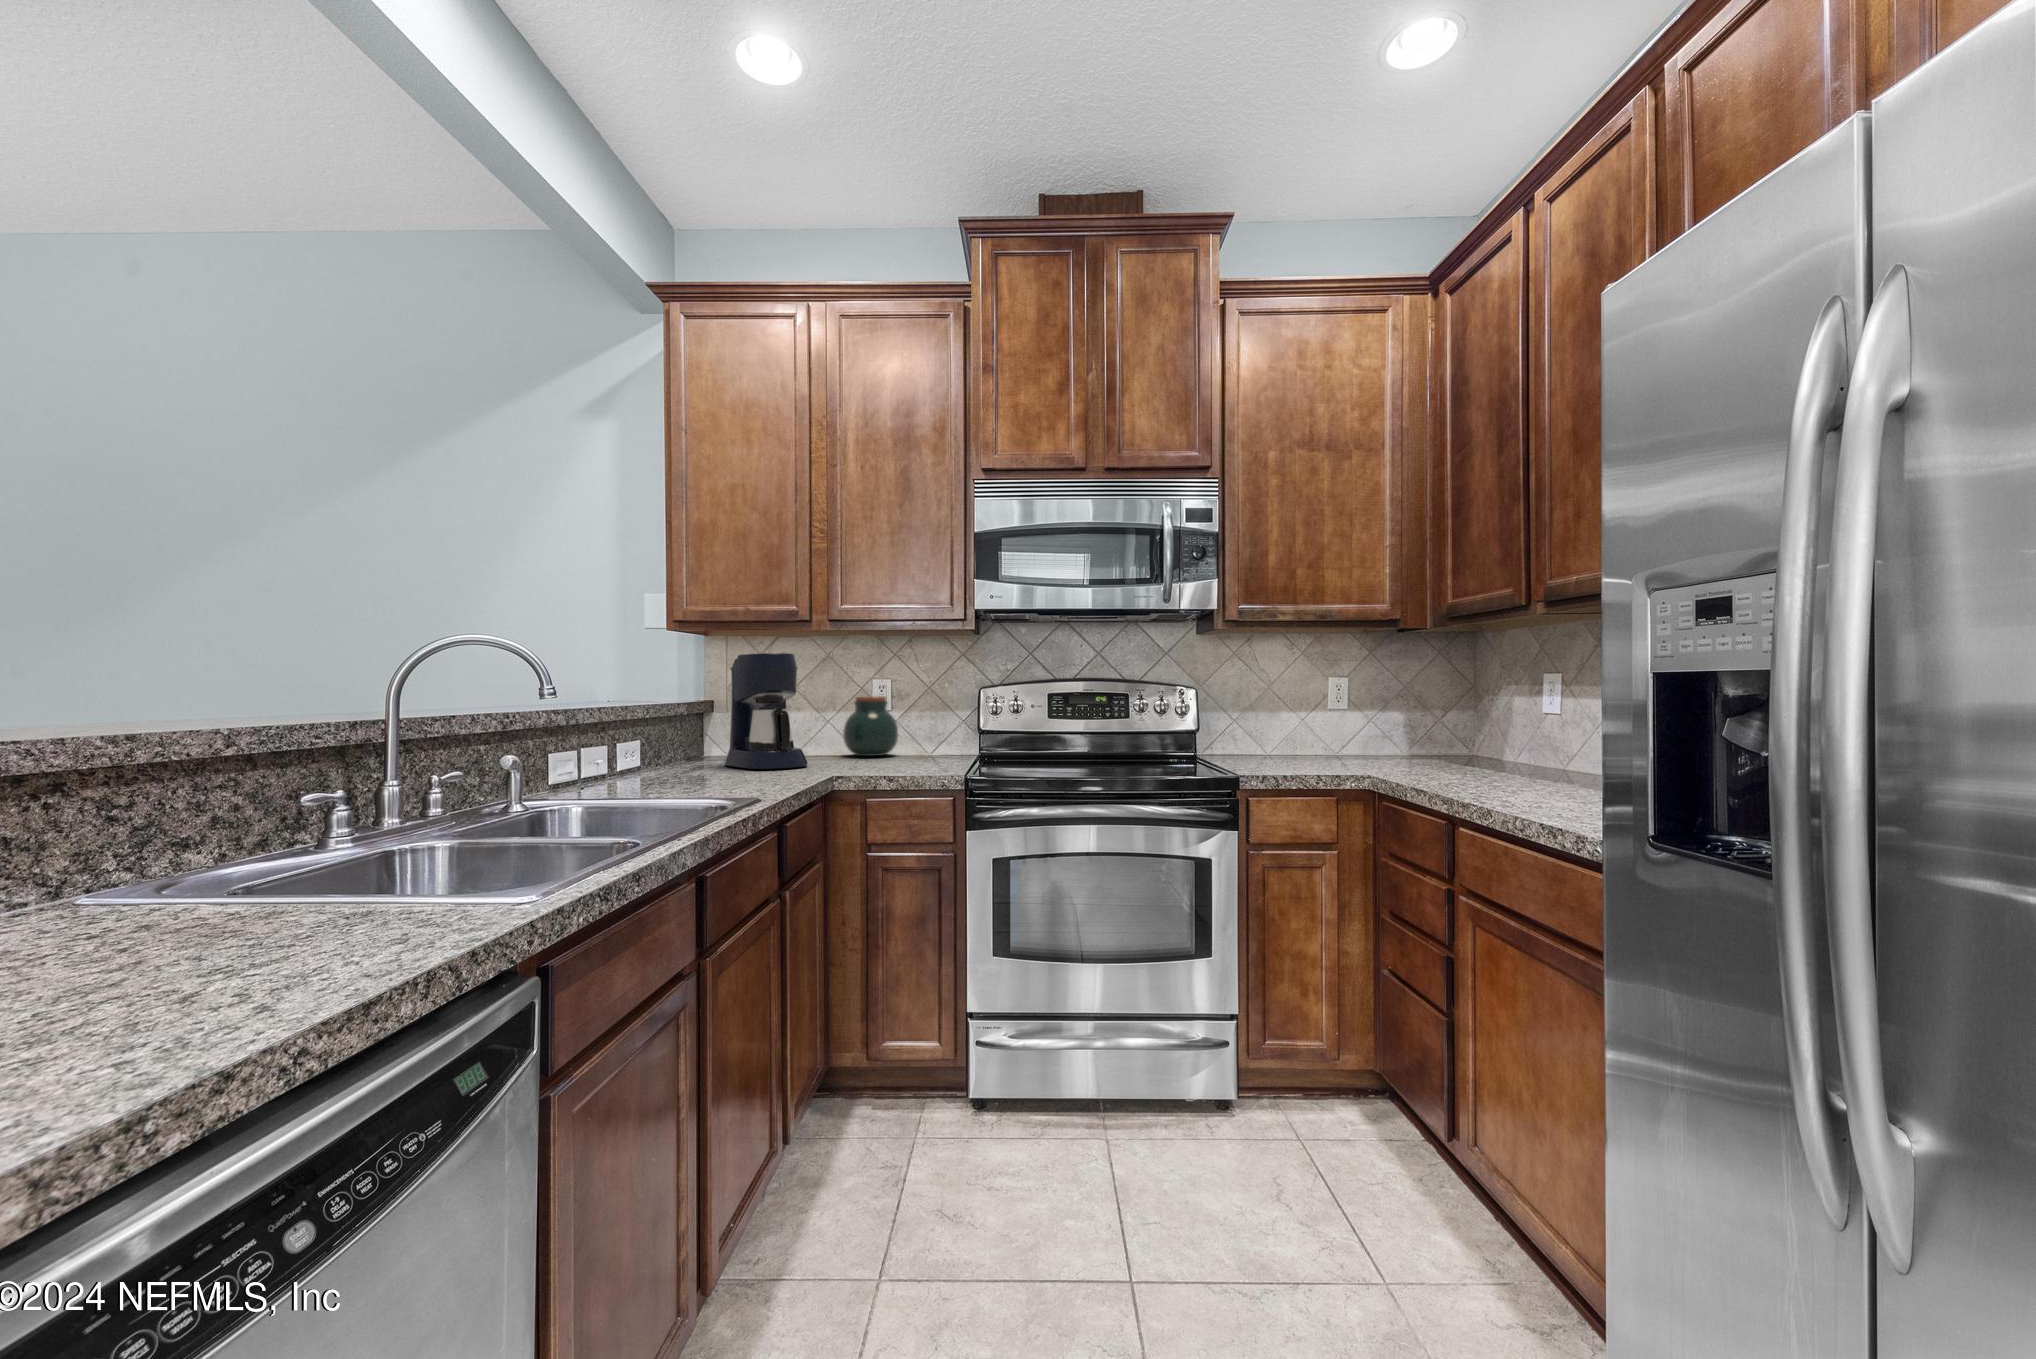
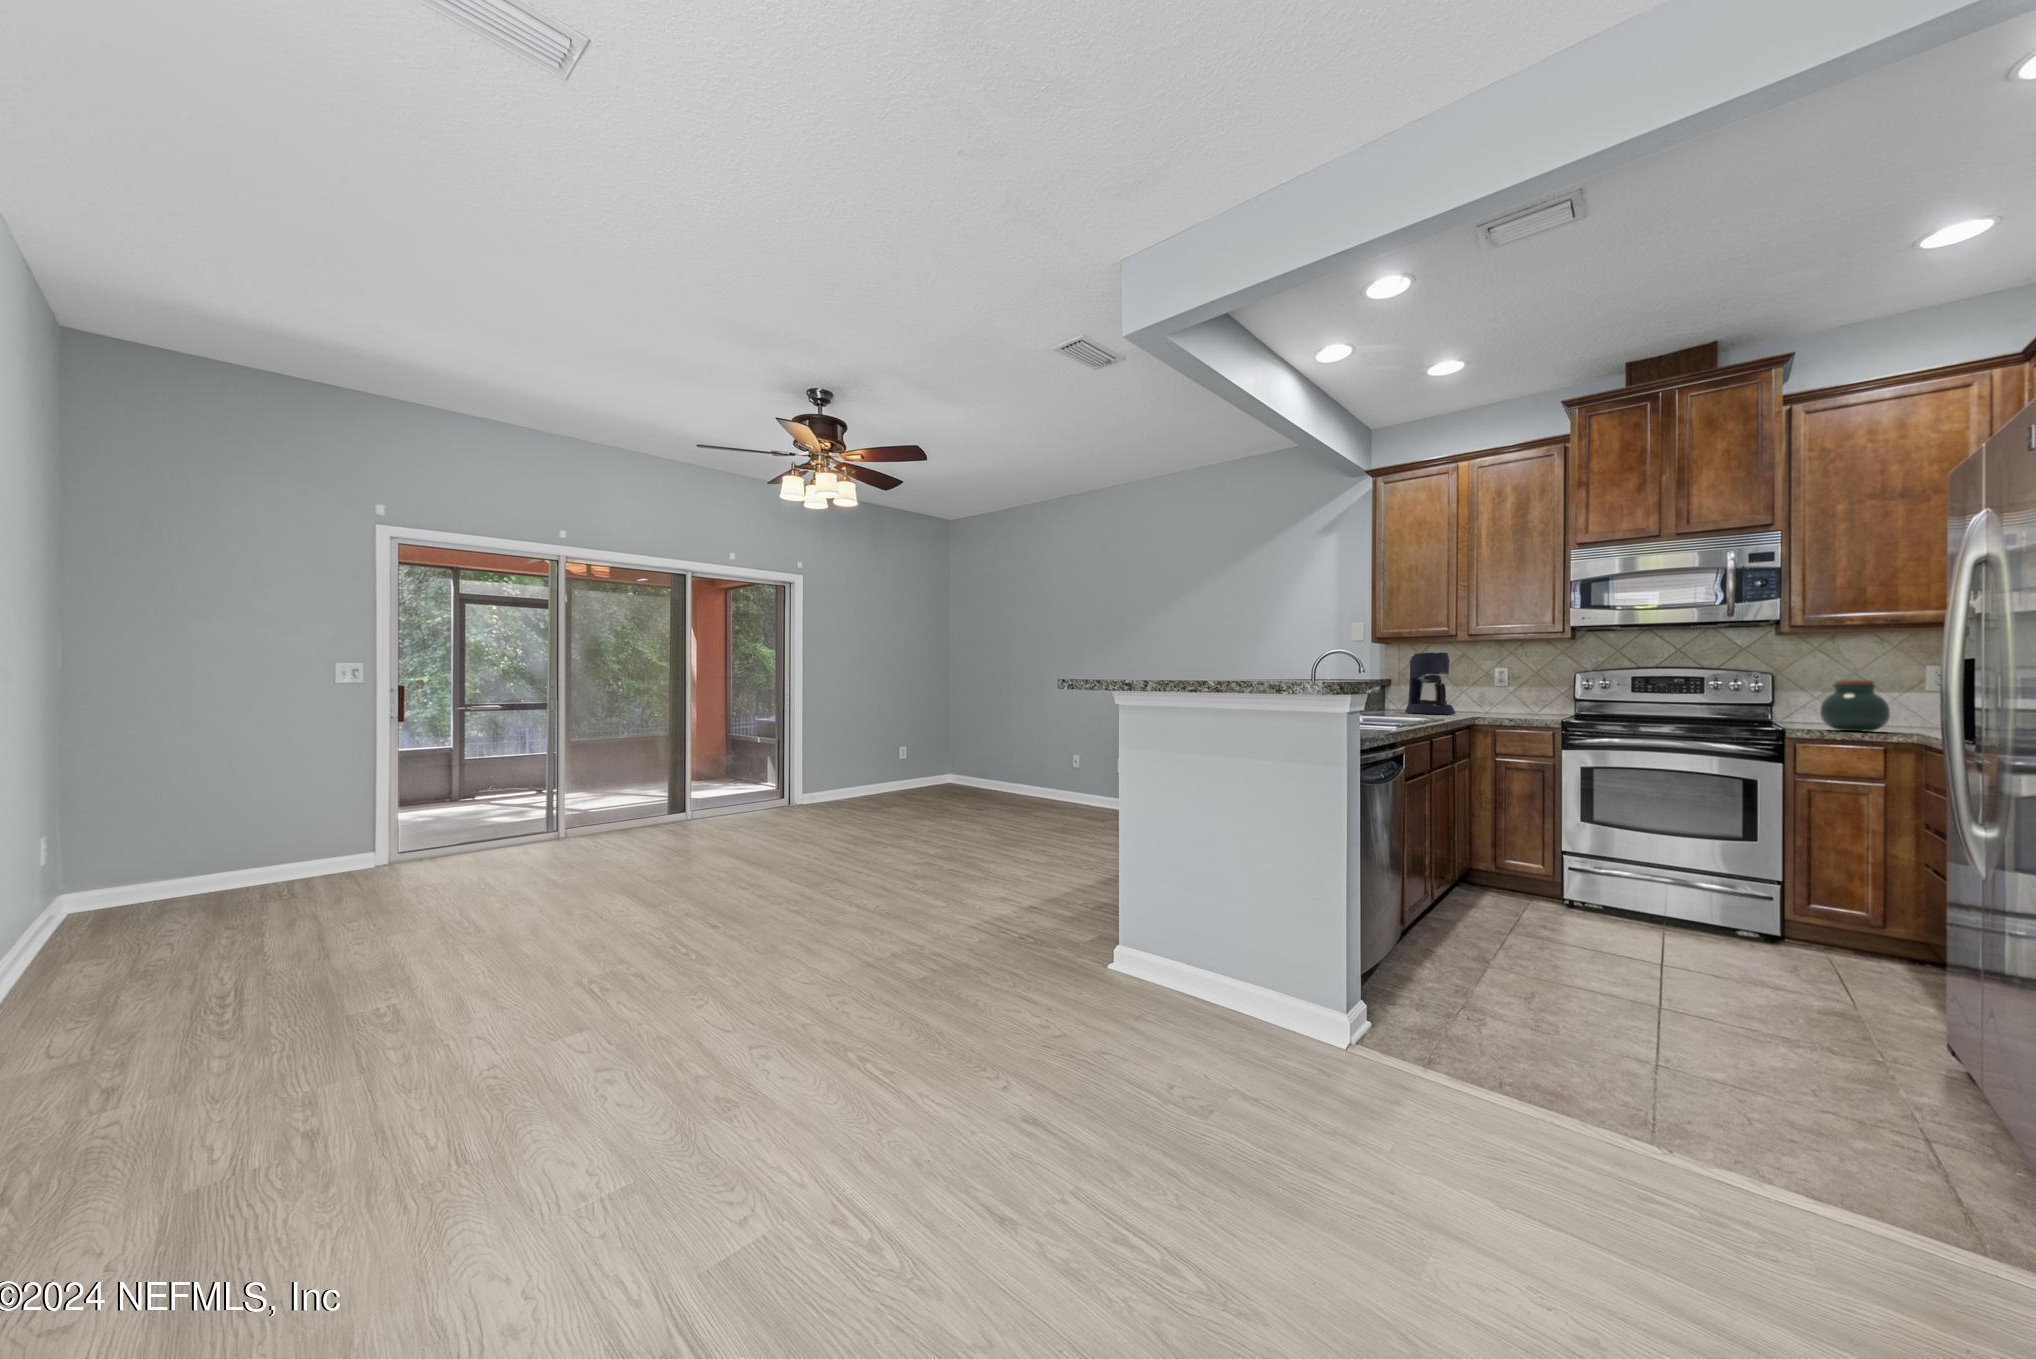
jar: present [843,697,898,756] -> present [1820,680,1890,731]

